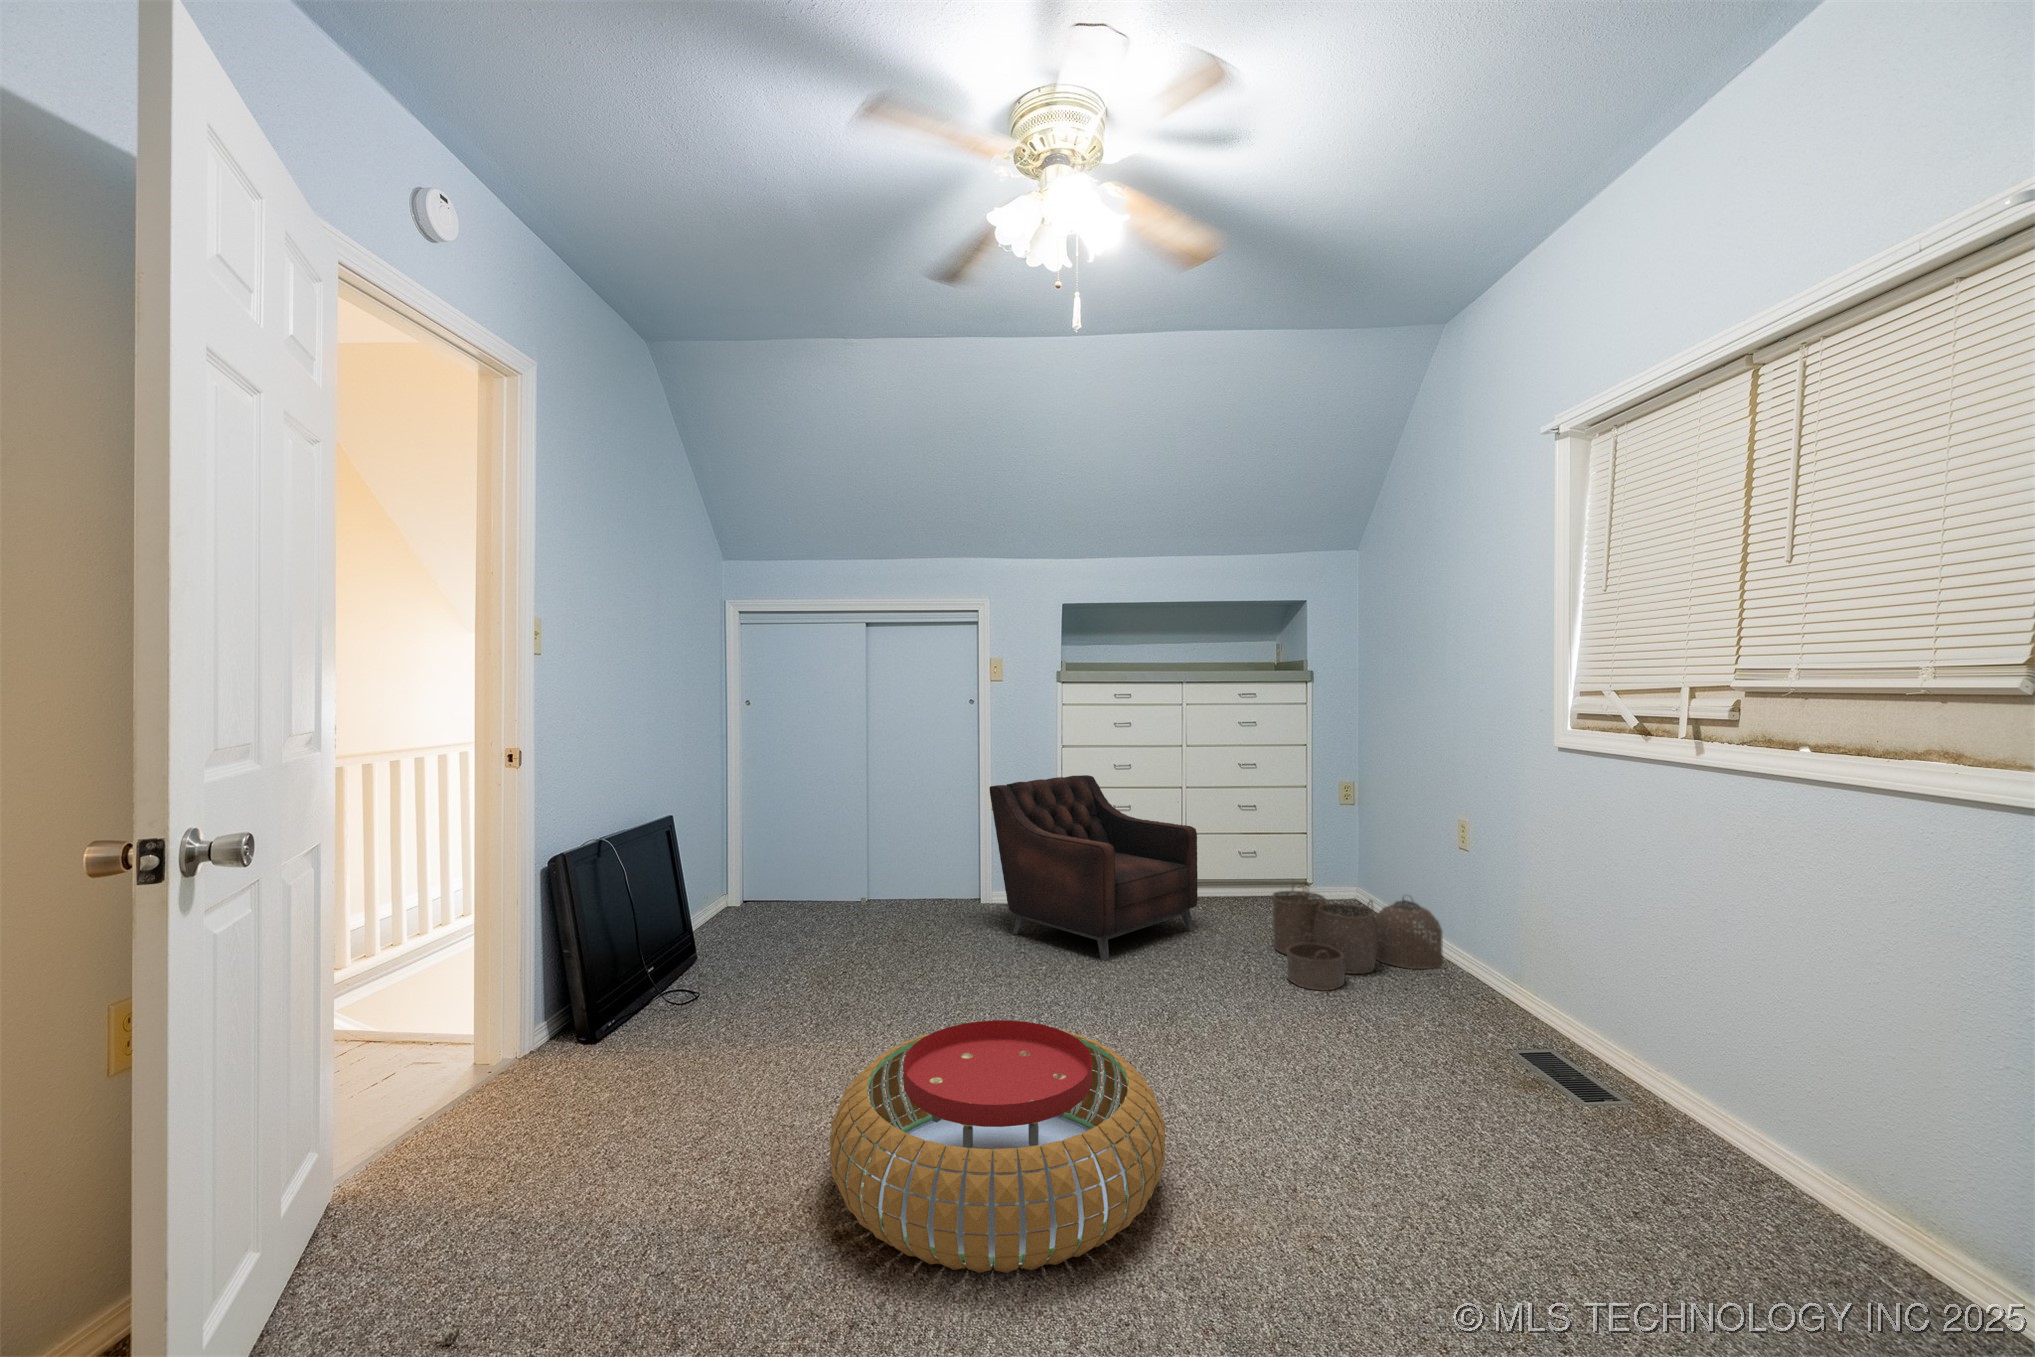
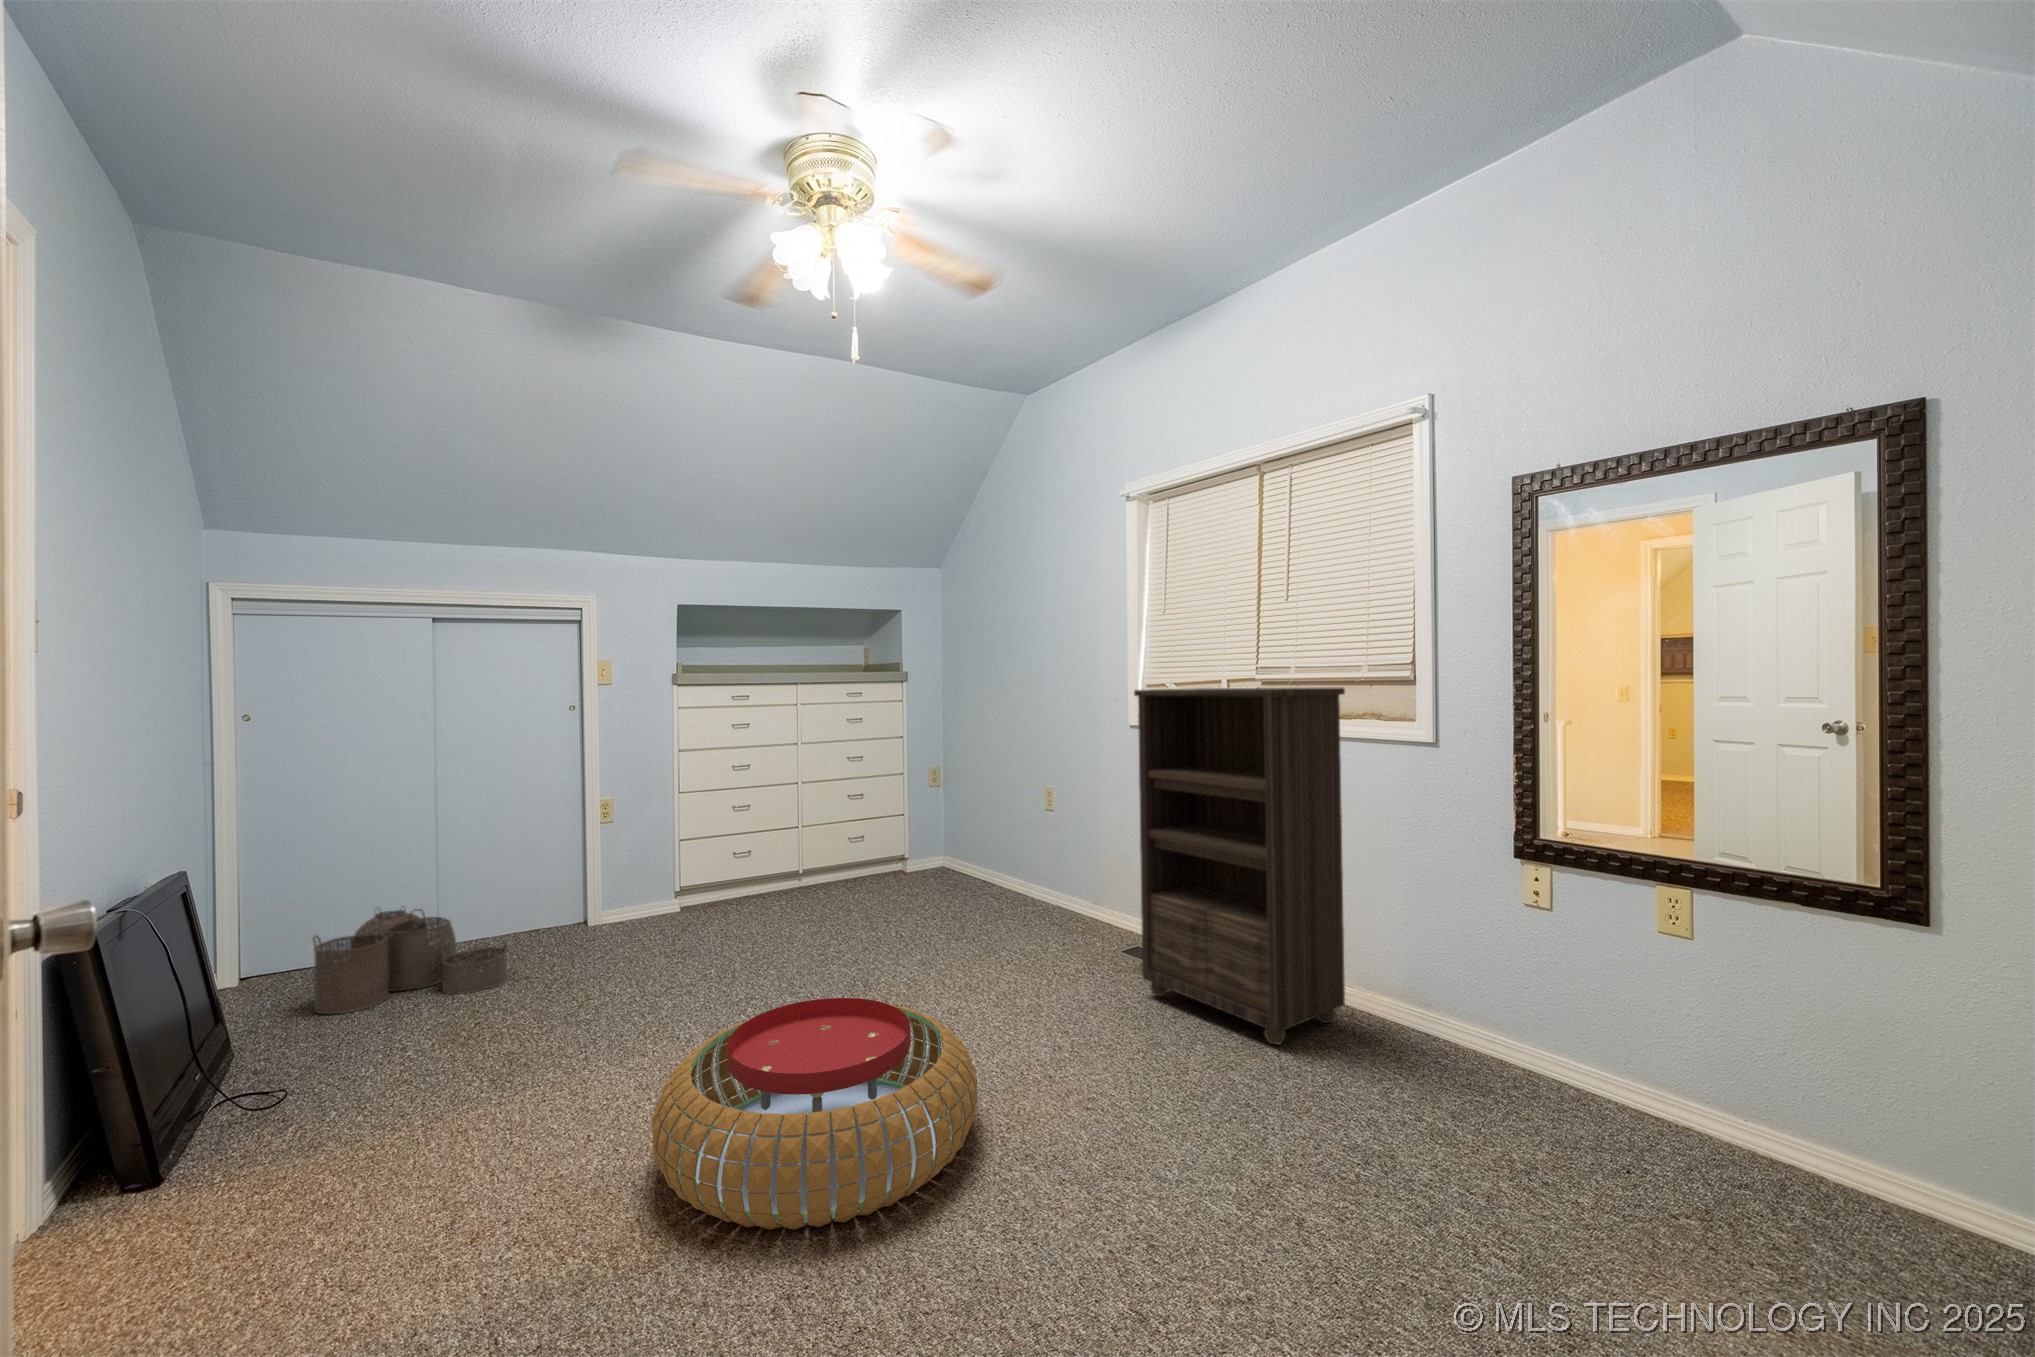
bookshelf: none [1493,699,1866,1274] -> present [1134,687,1345,1044]
armchair: present [990,775,1198,961] -> none [622,778,837,954]
woven basket: present [1273,883,1443,991] -> present [313,909,508,1014]

